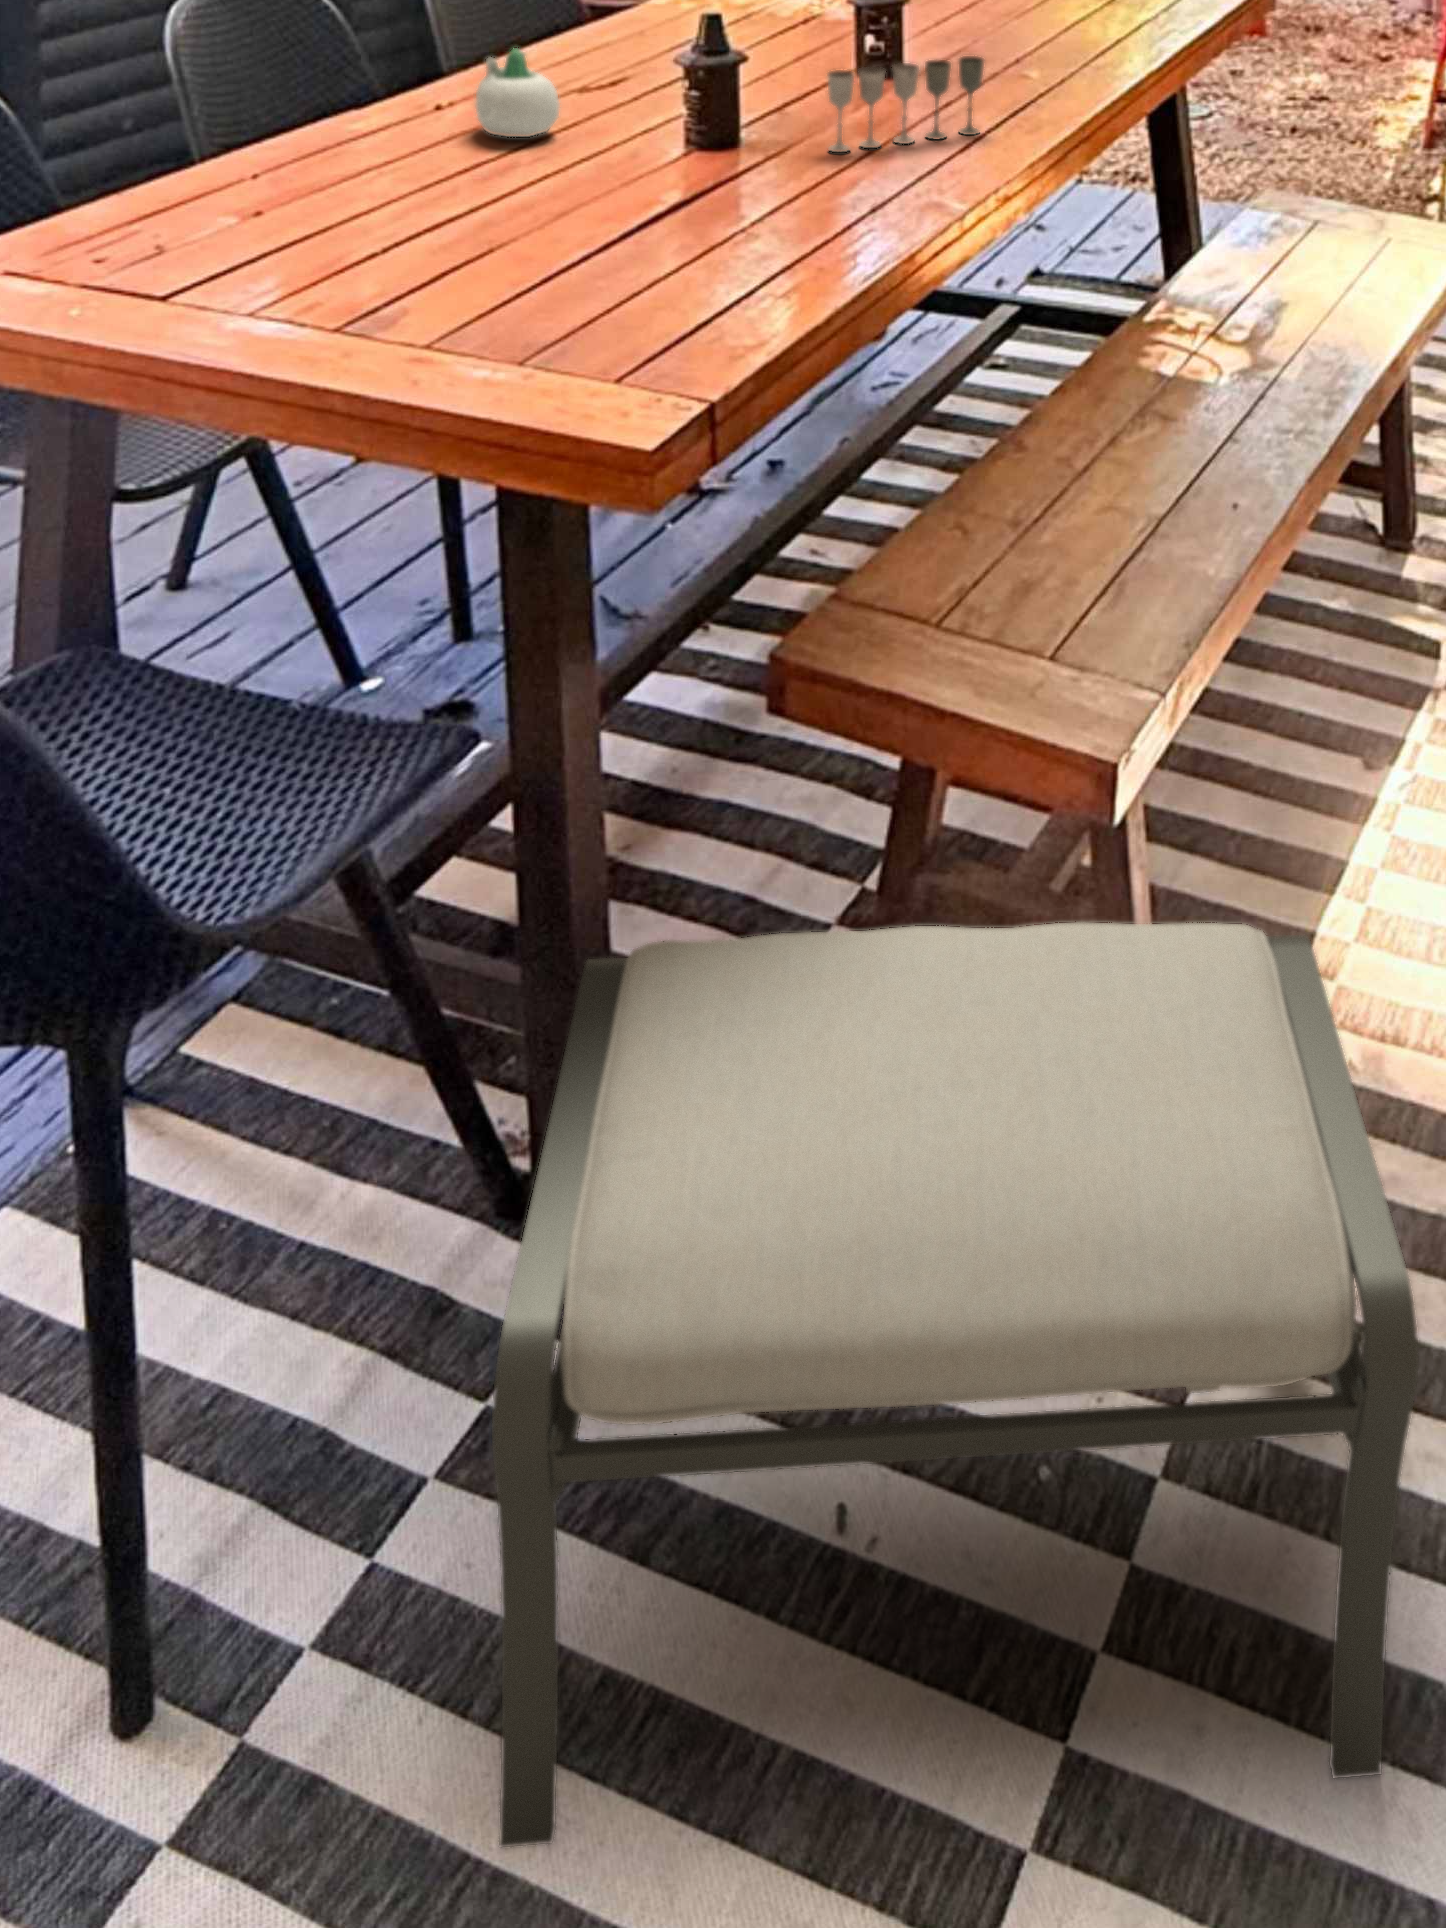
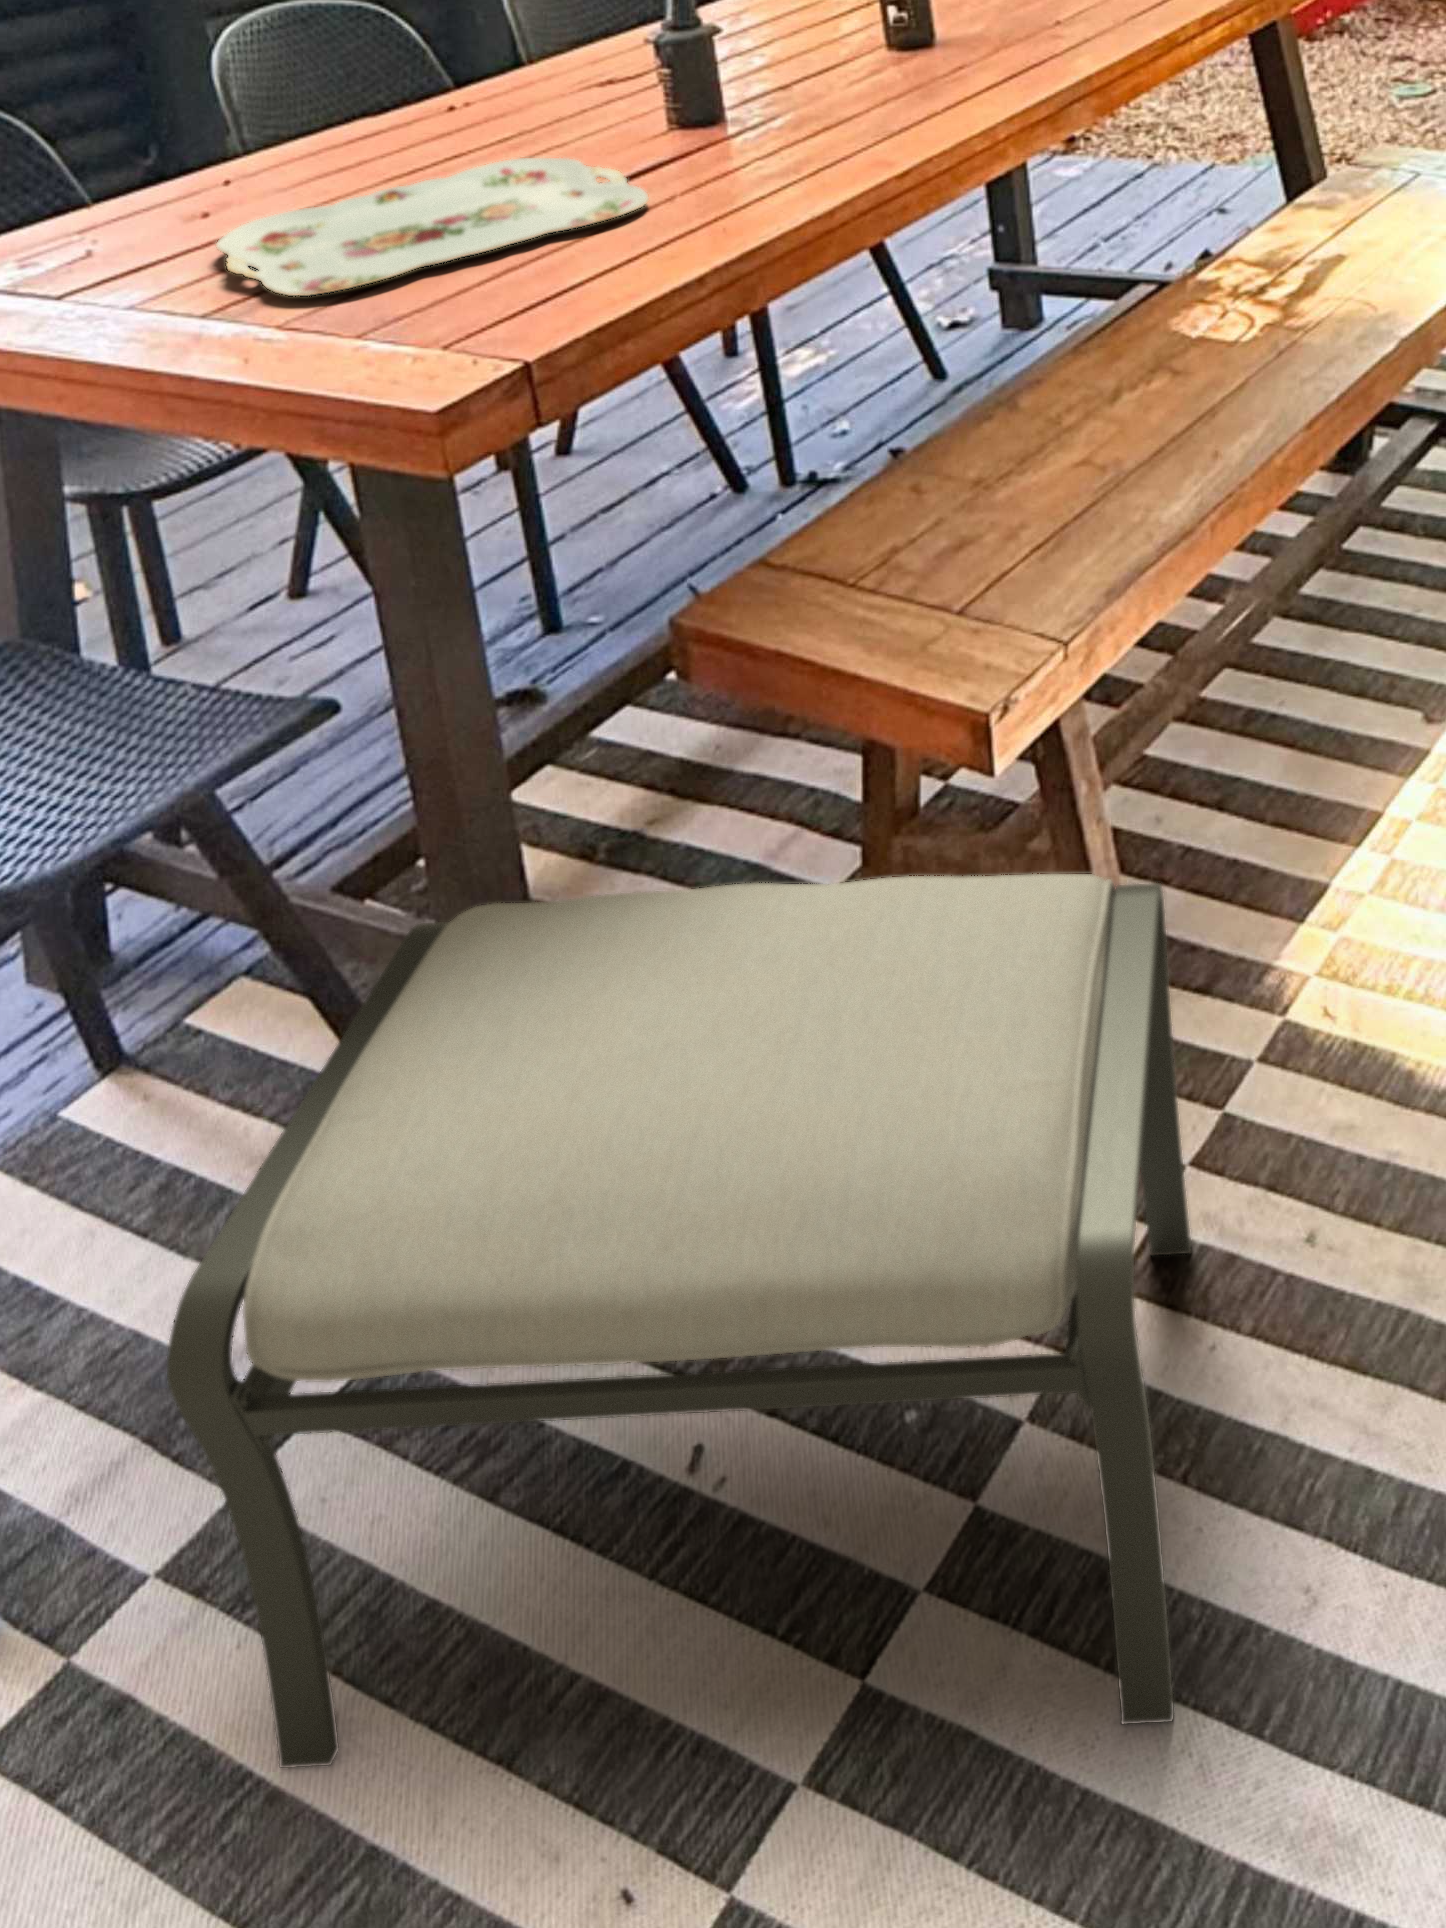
succulent planter: present [476,48,560,137] -> none [461,41,545,130]
wine glass: present [828,56,985,152] -> none [791,16,971,122]
serving tray: none [314,173,736,313] -> present [217,158,648,296]

